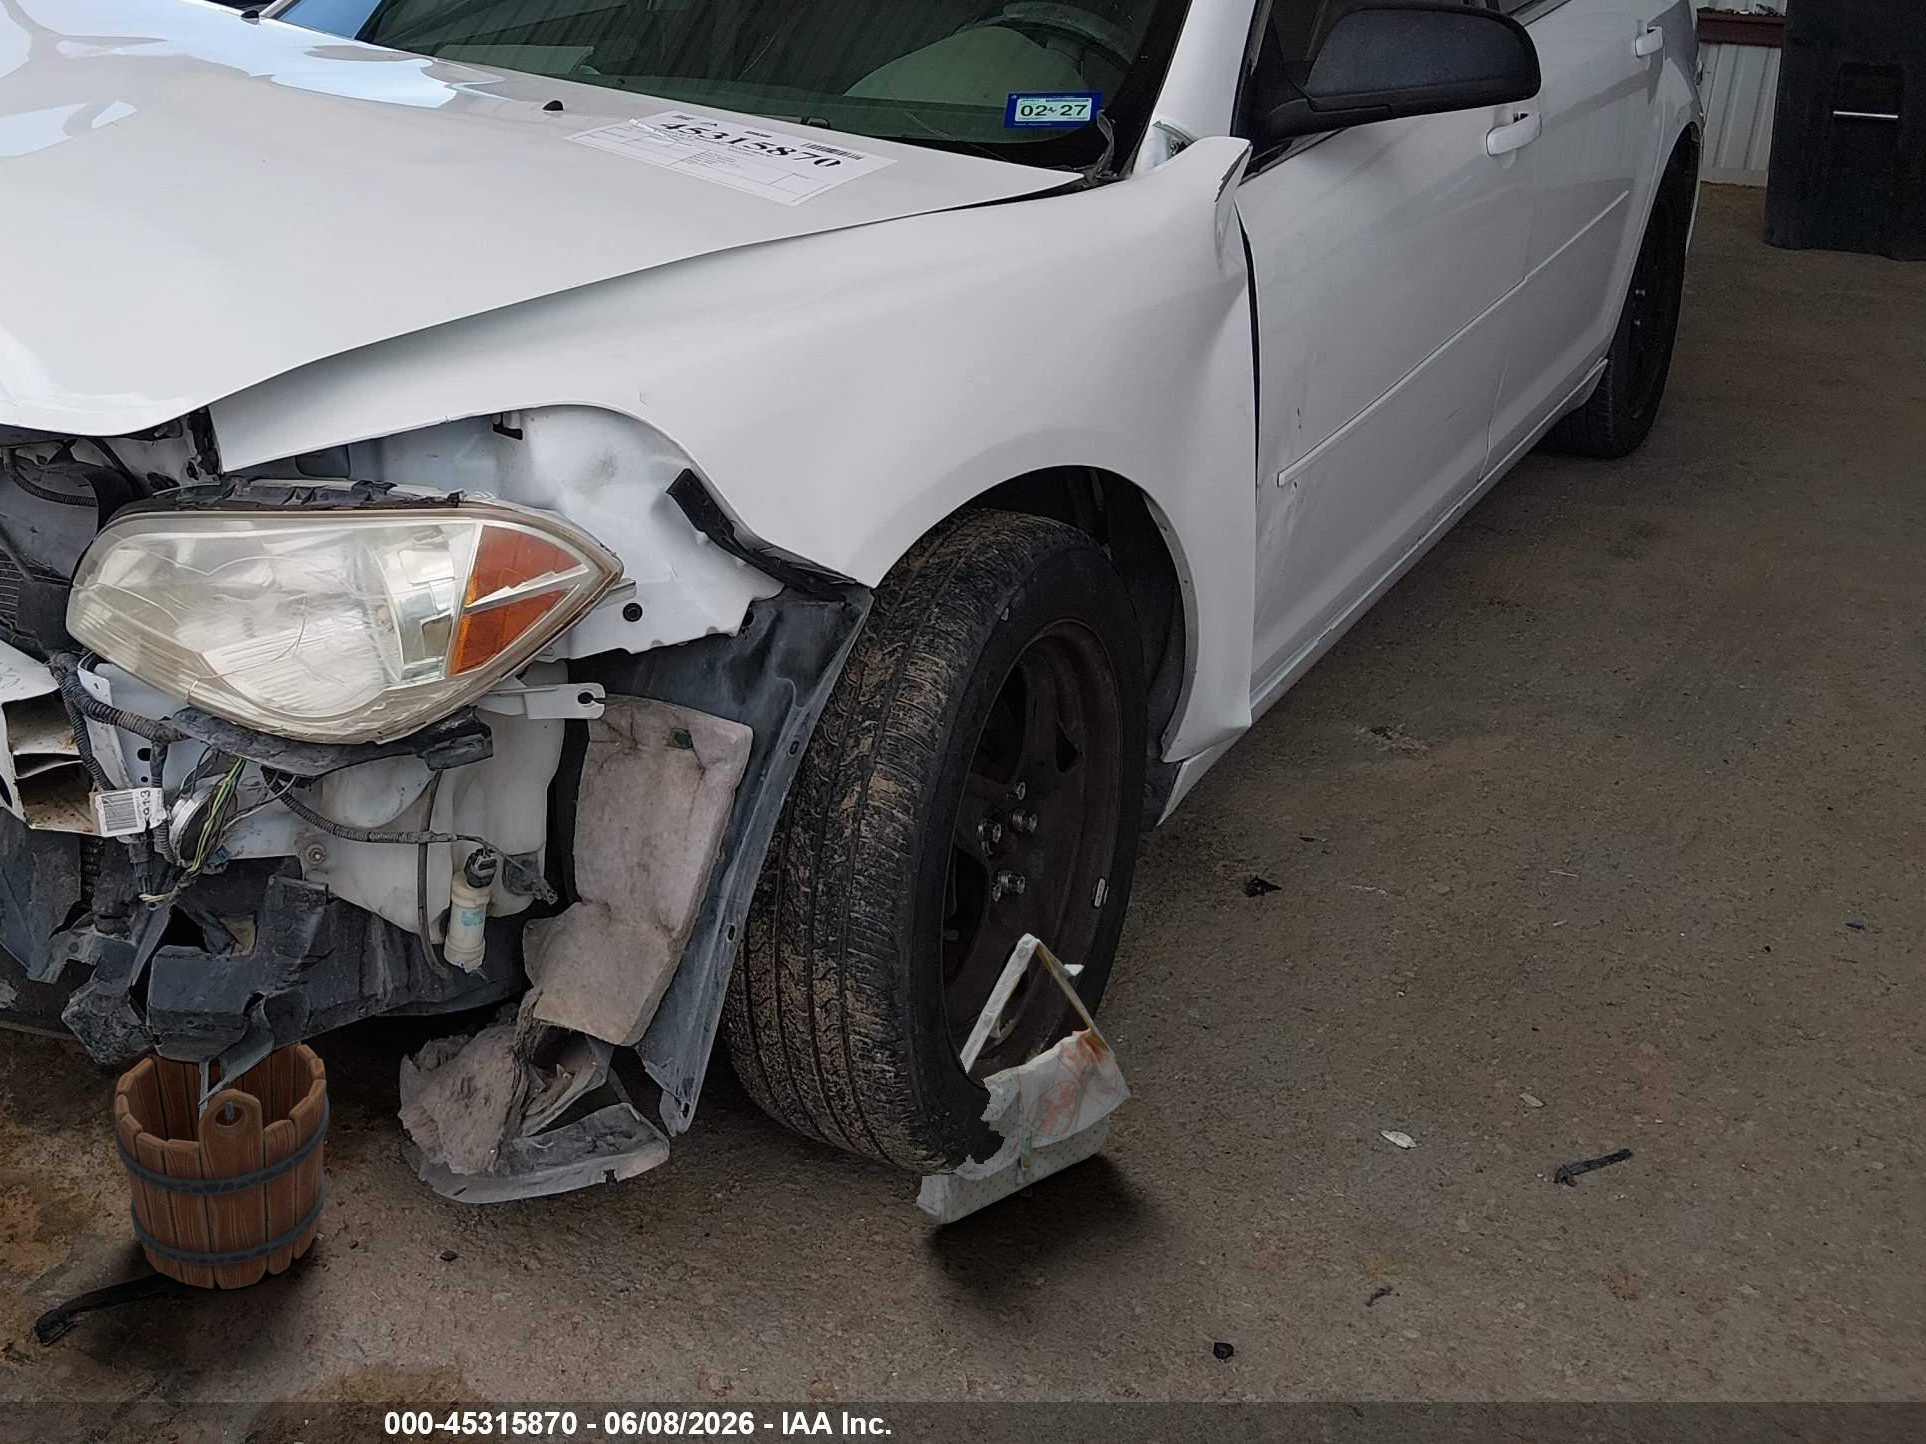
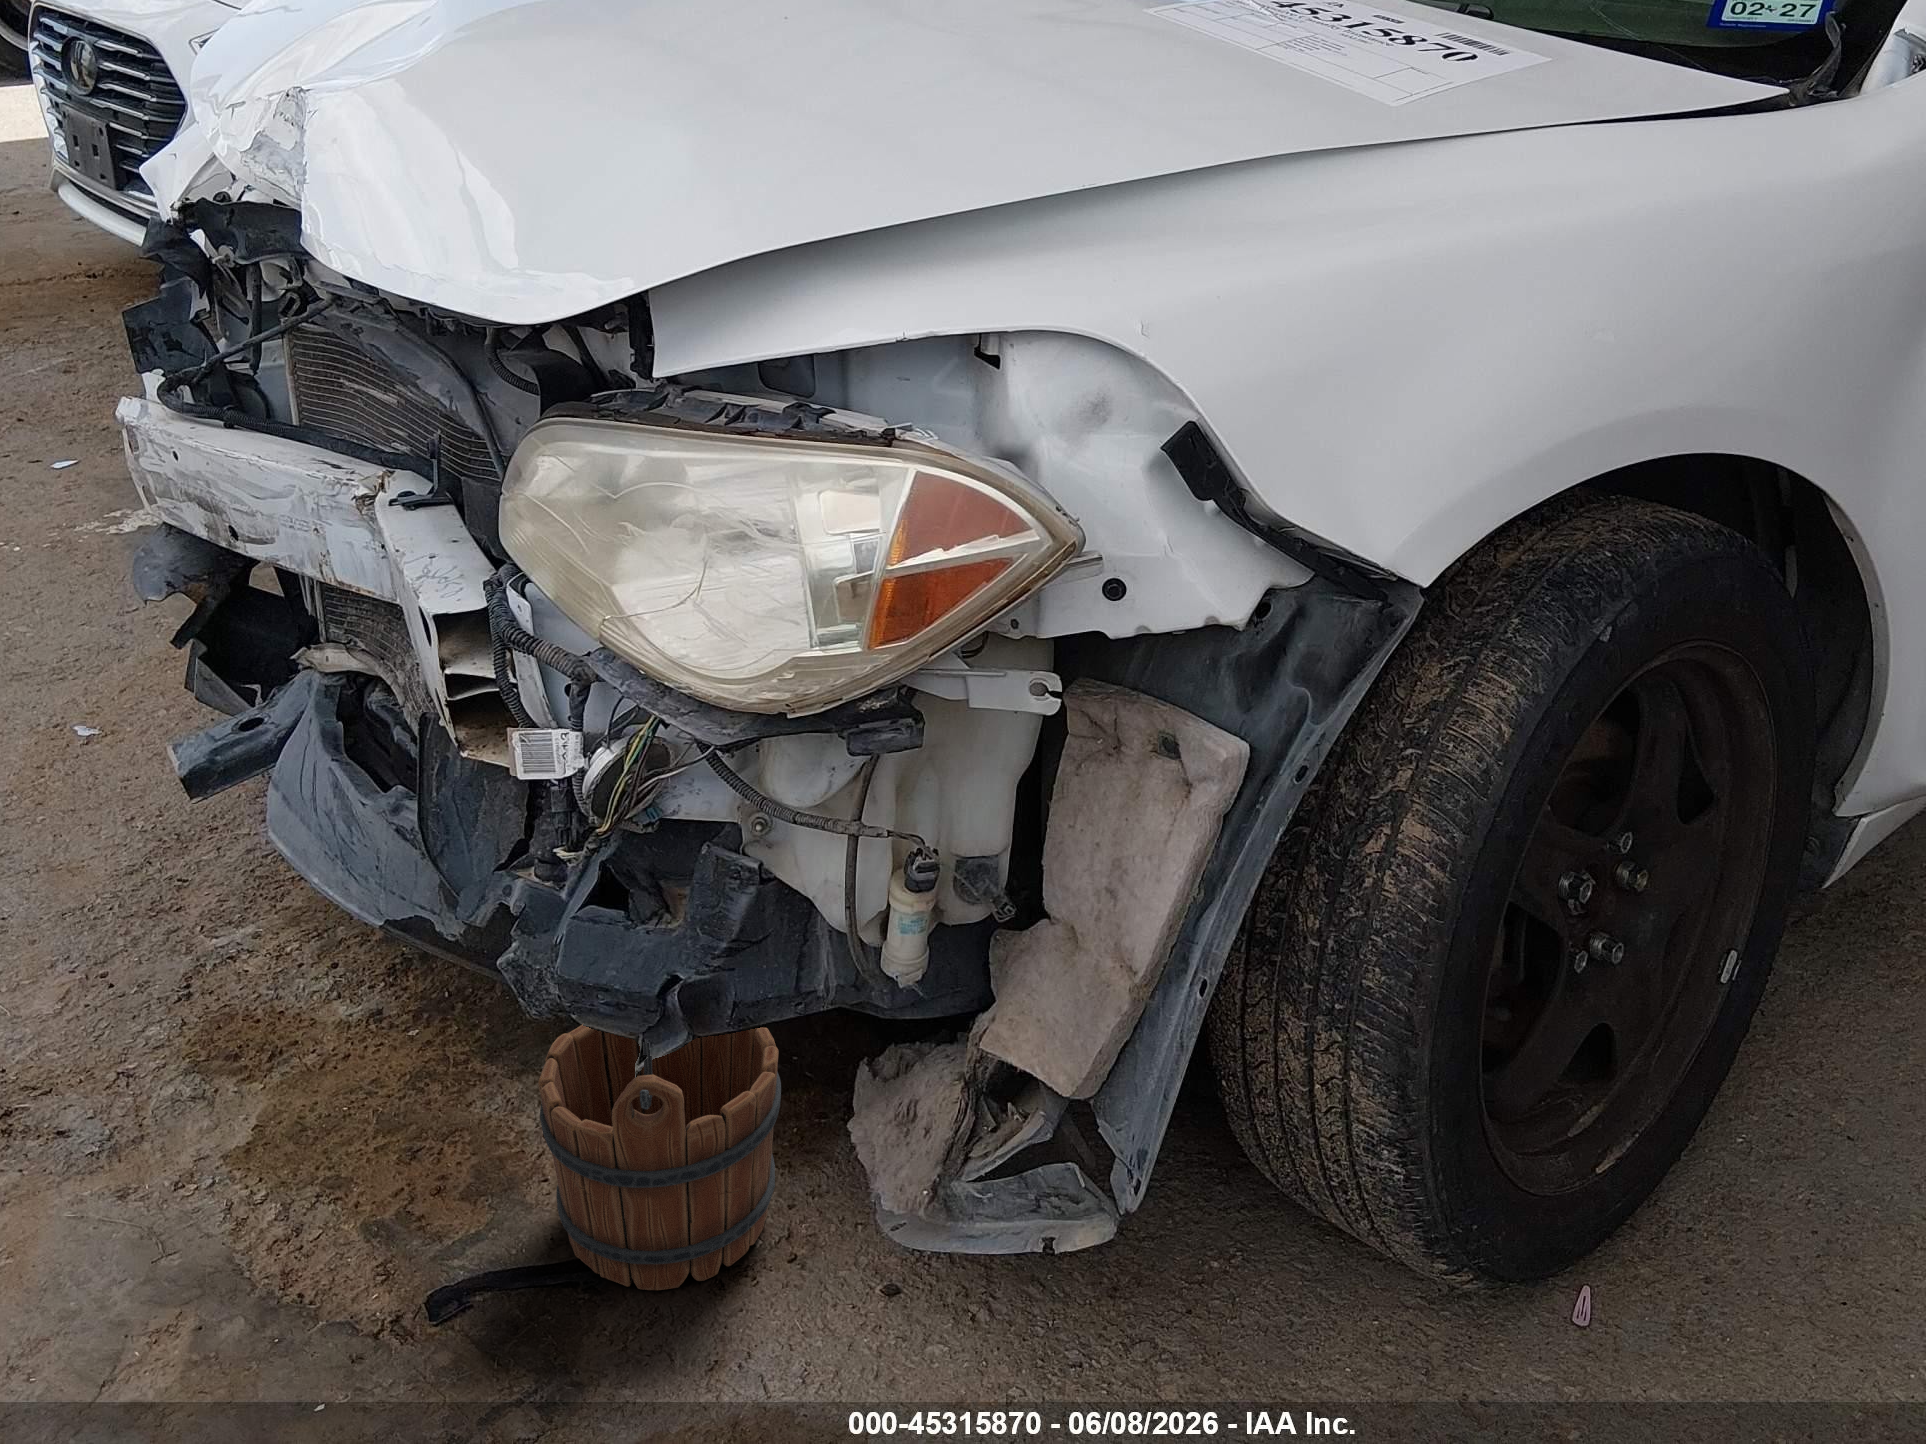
bag: present [917,933,1131,1224] -> none [1444,1017,1732,1345]

